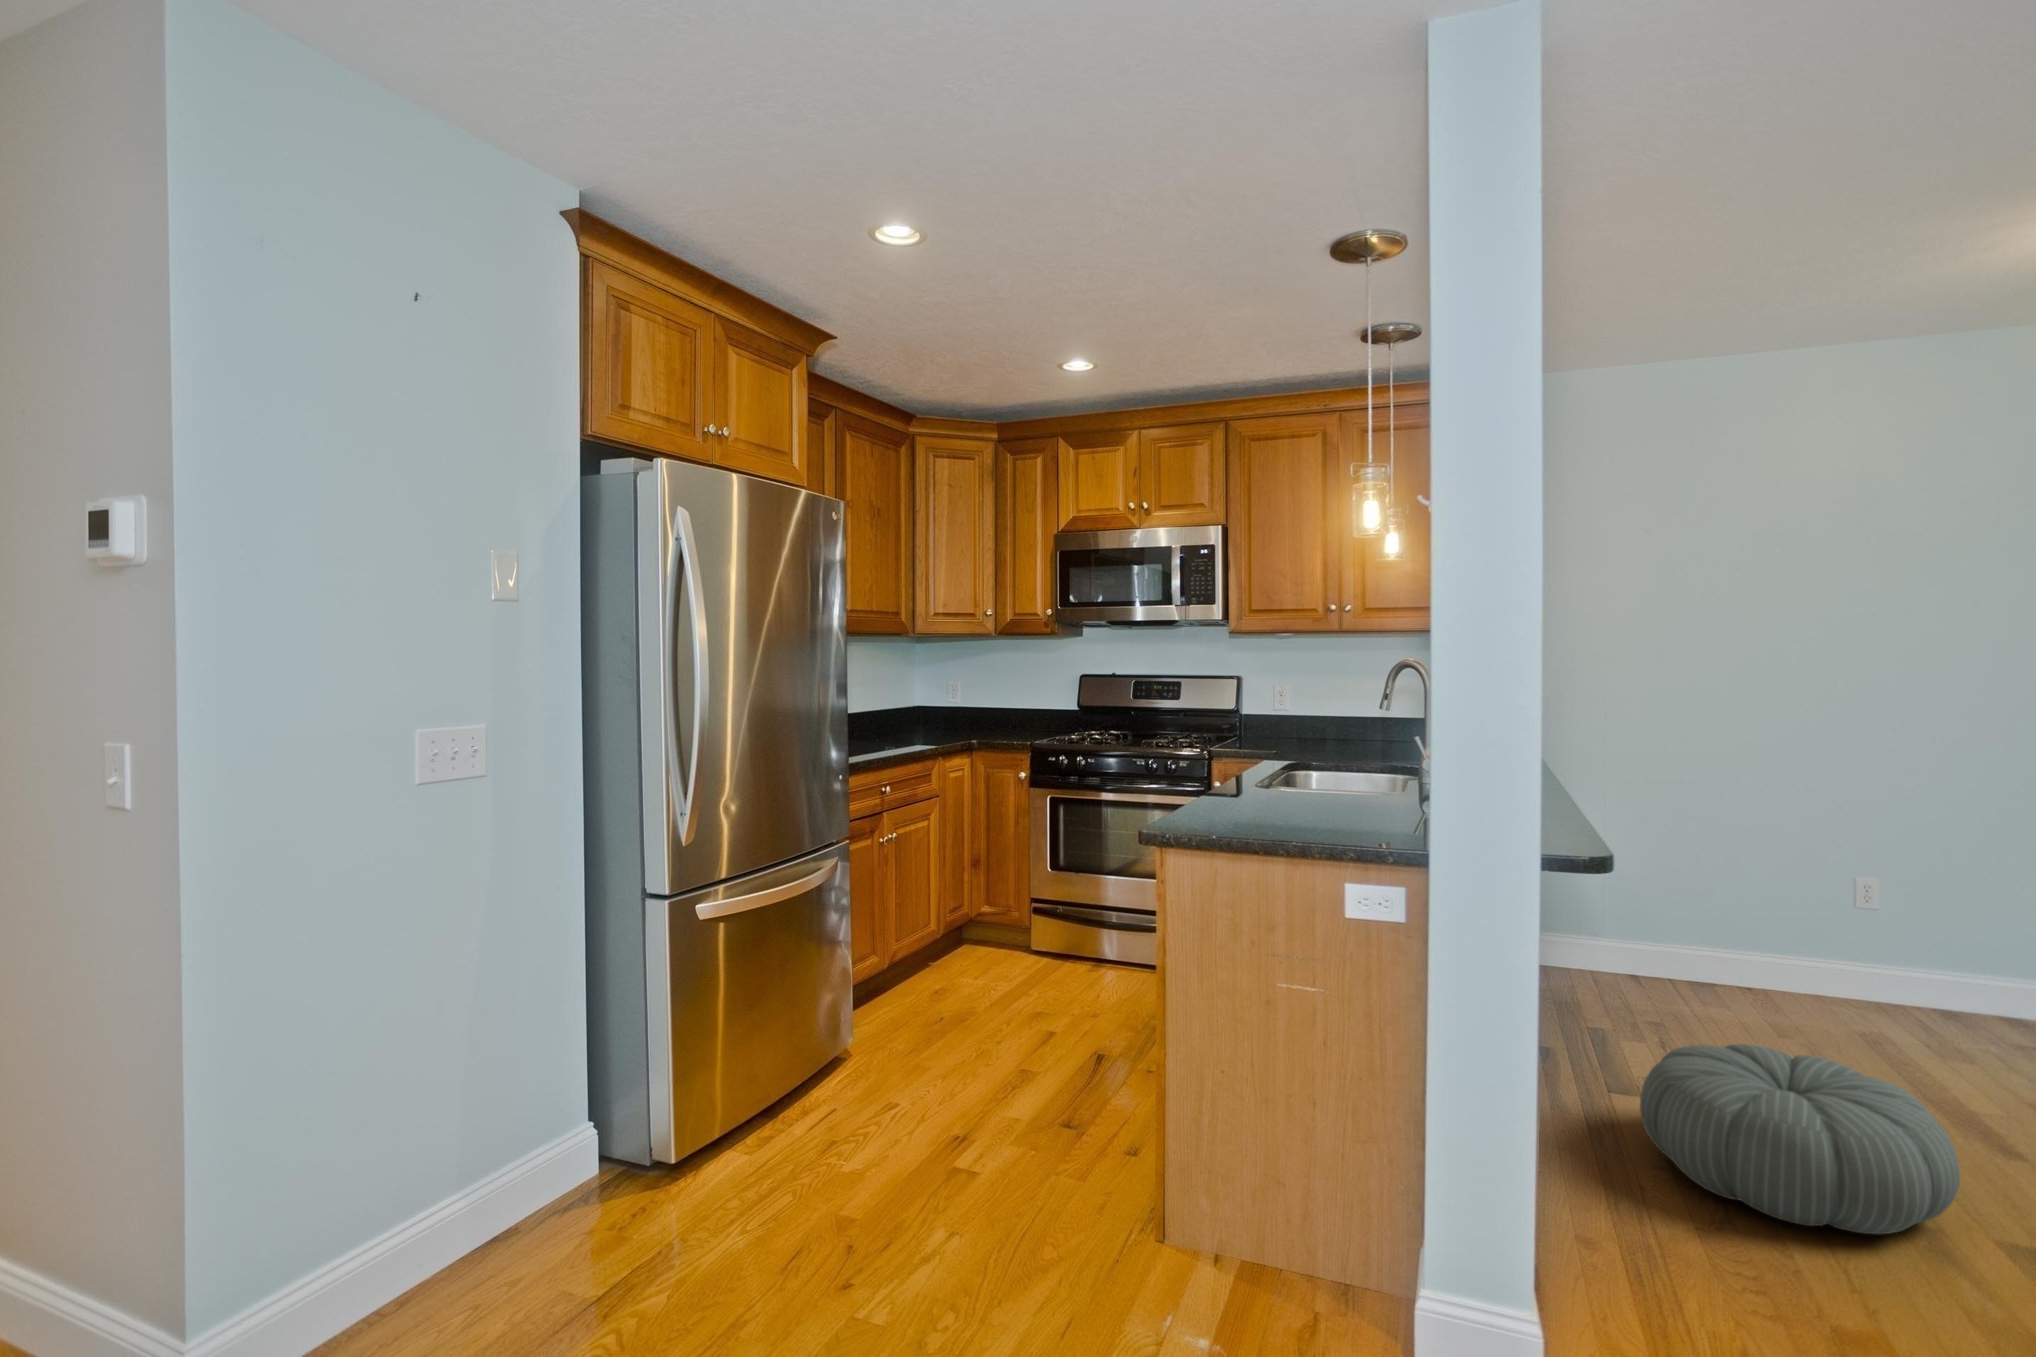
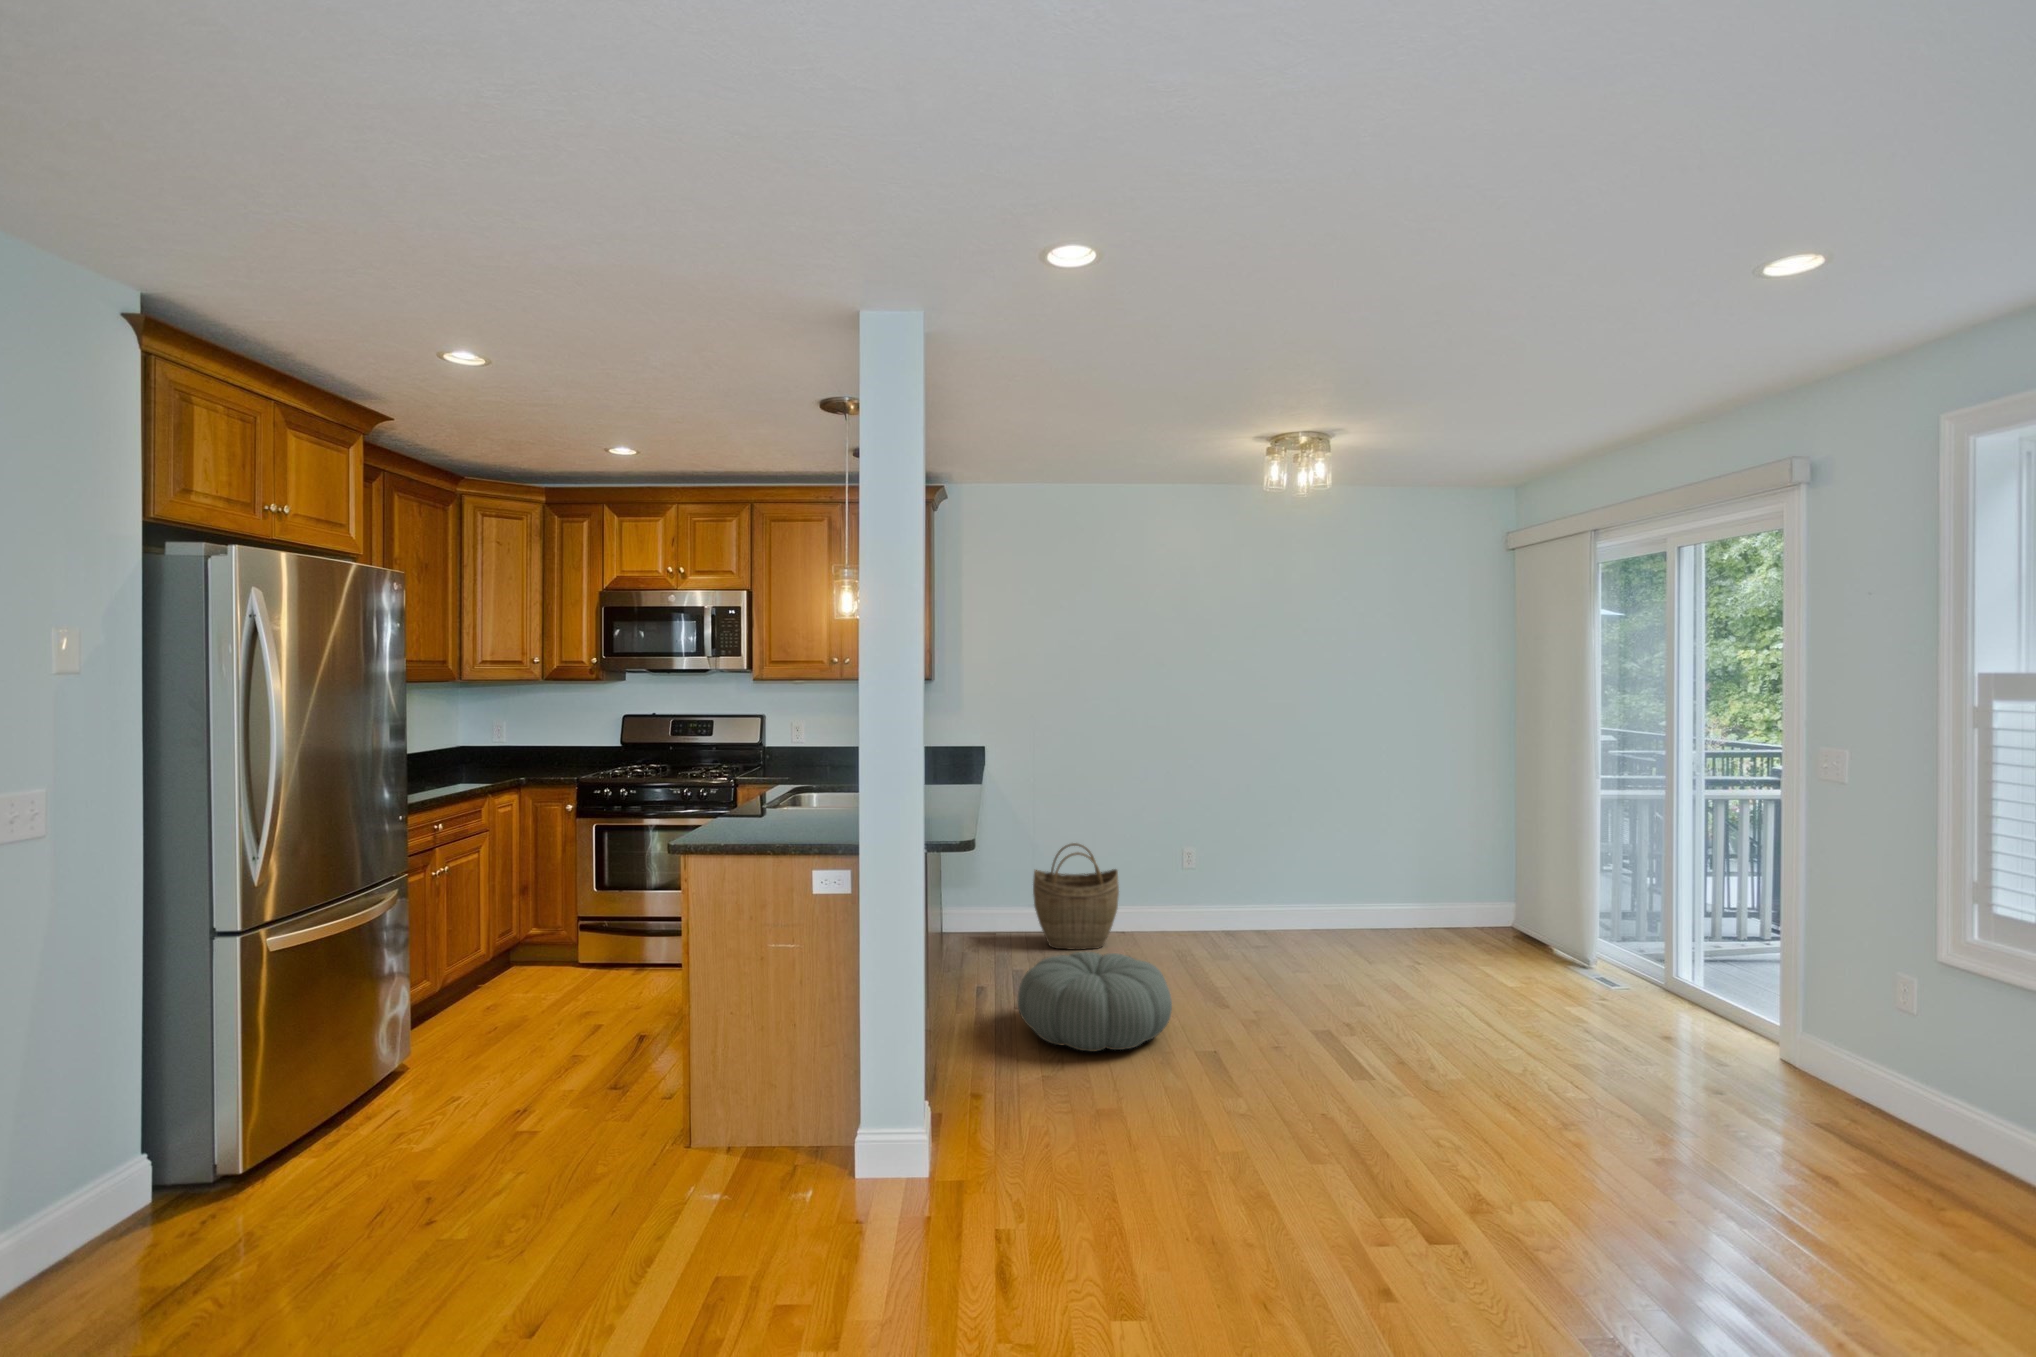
woven basket: none [1626,866,1780,1028] -> present [1033,843,1119,950]

